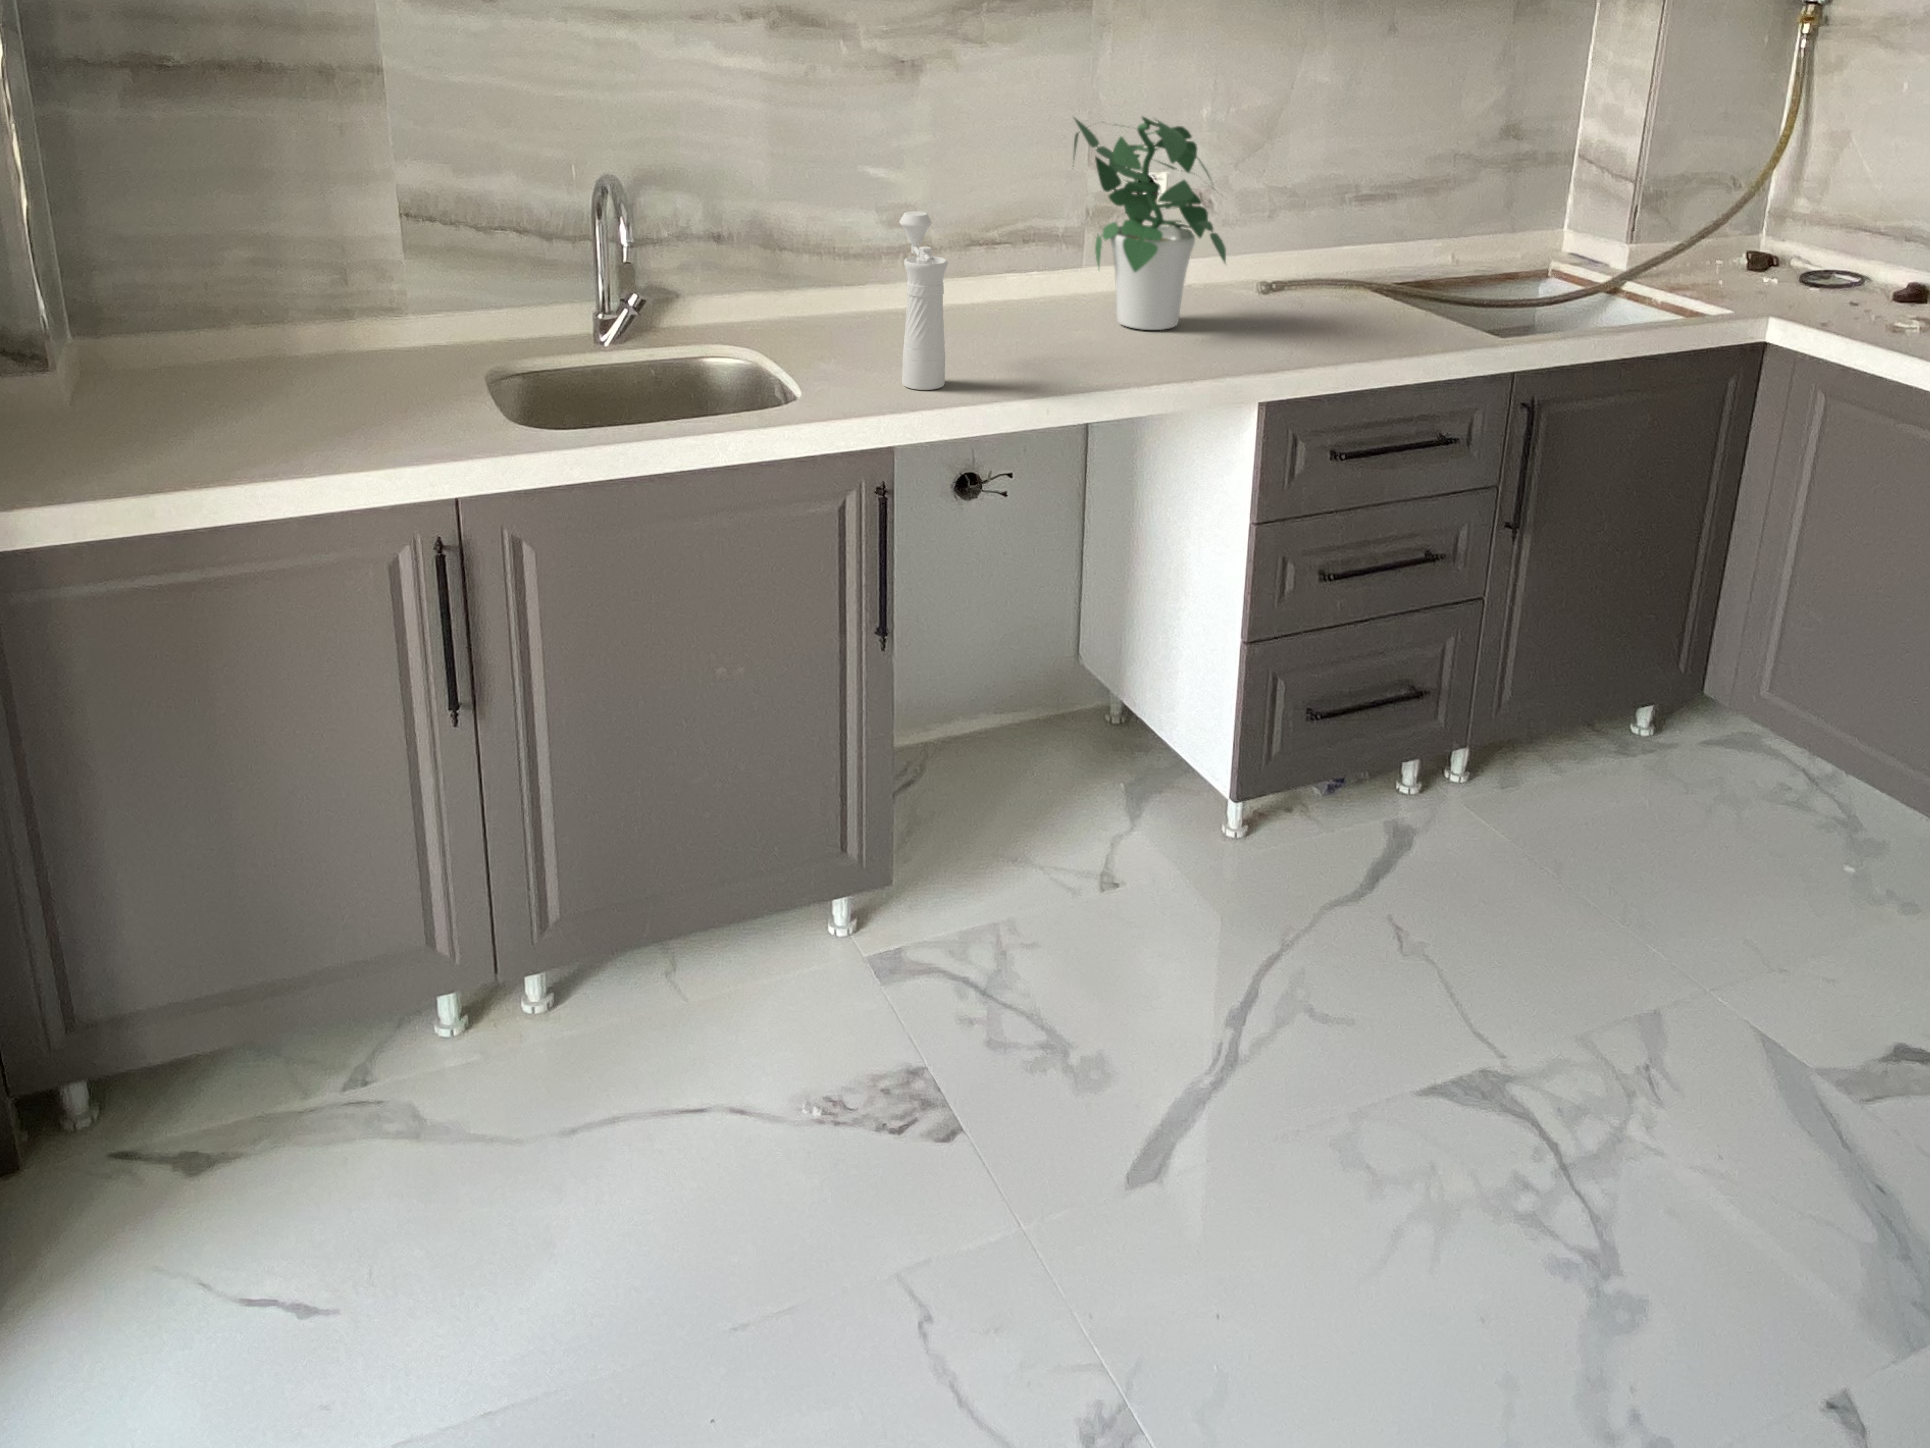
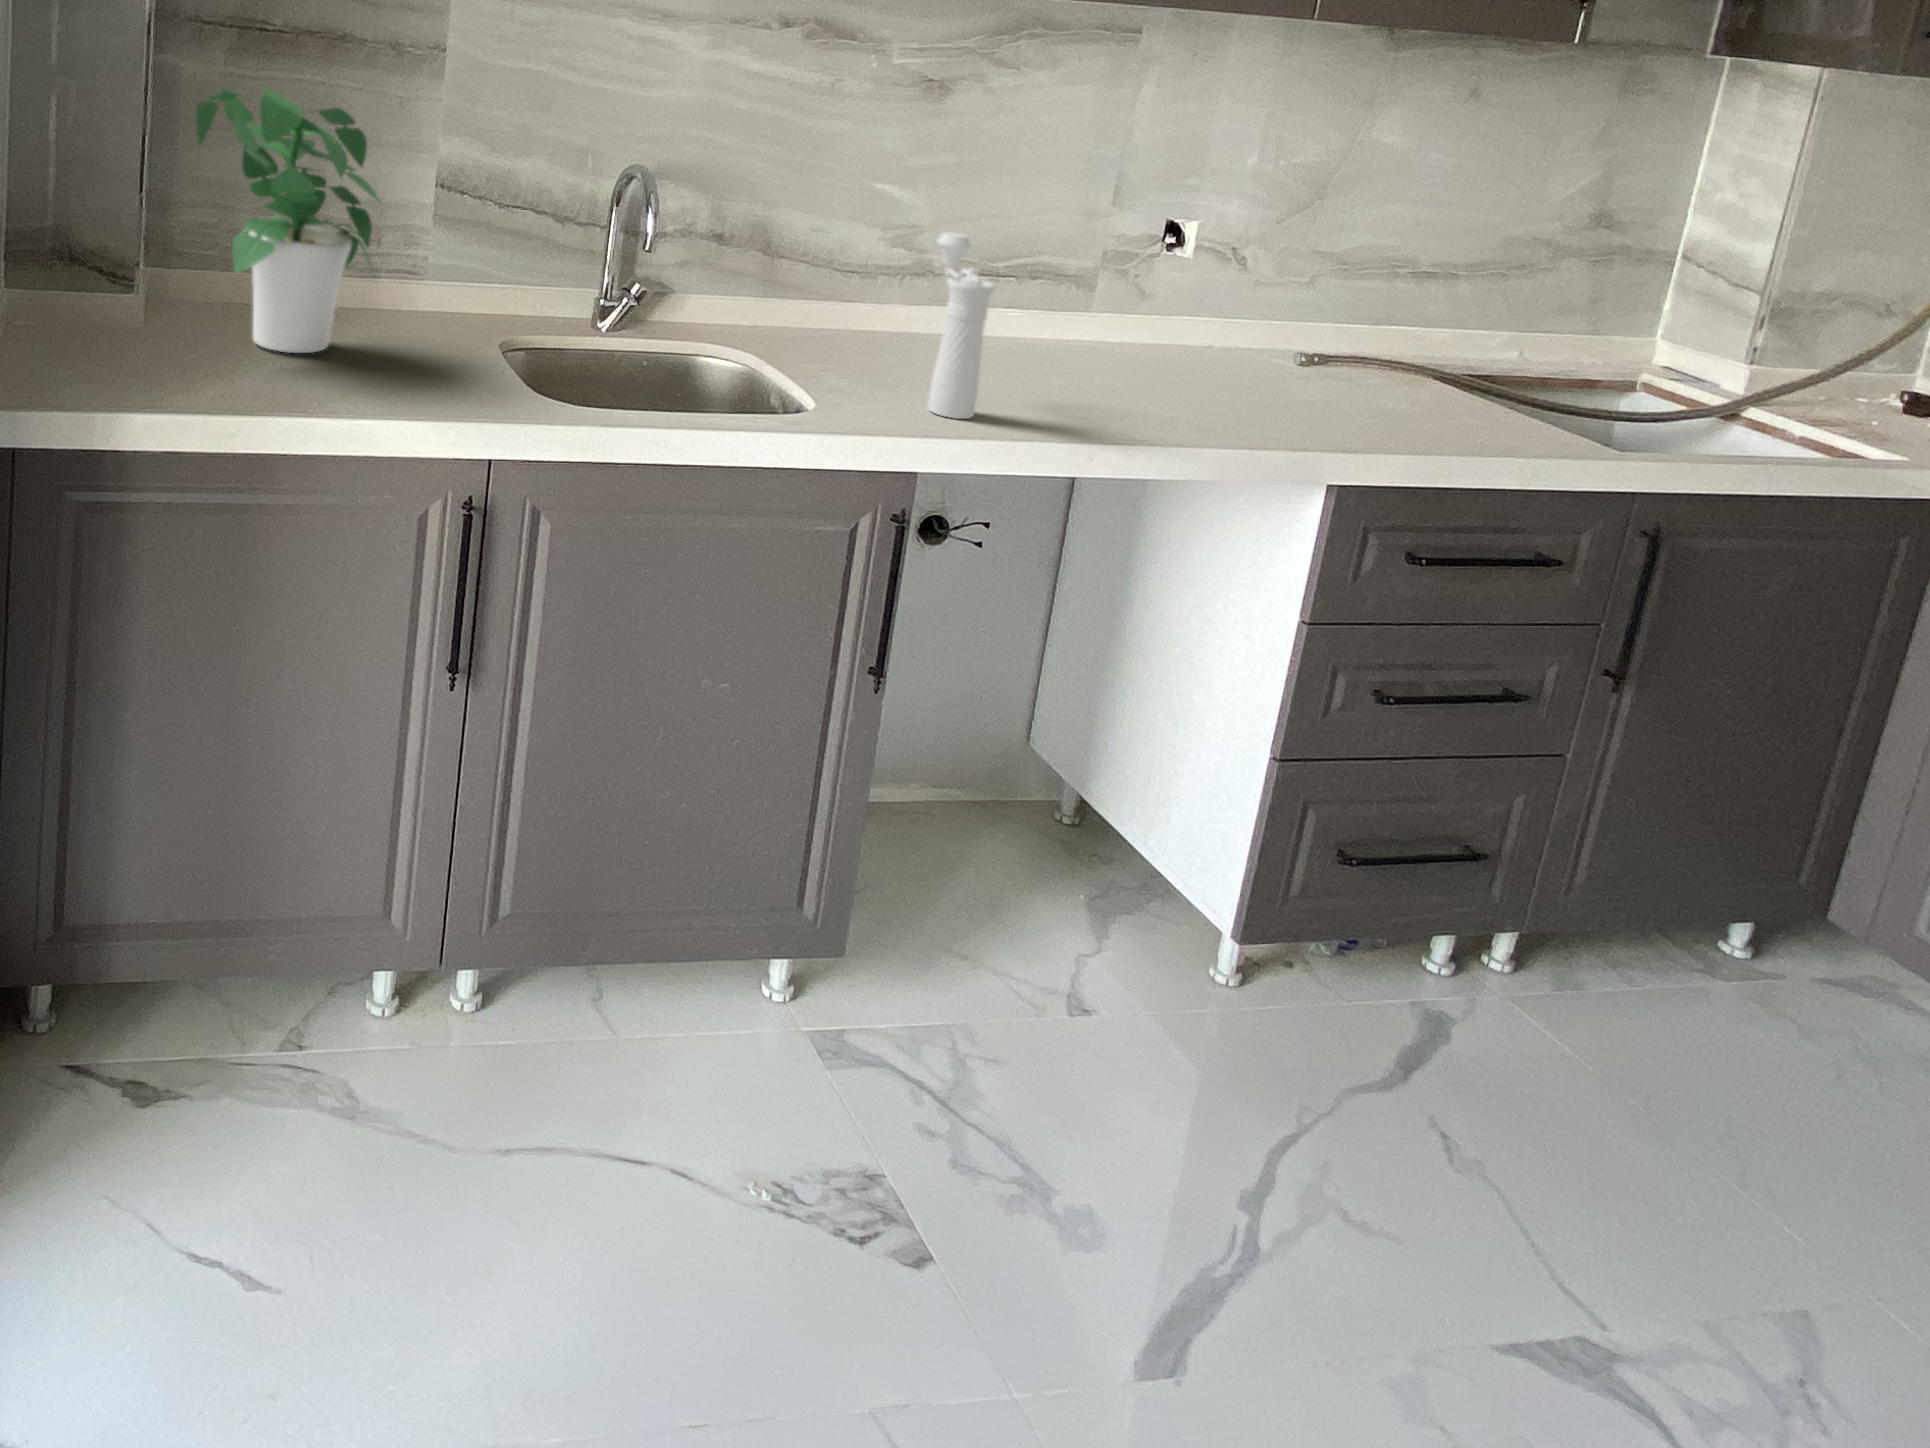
potted plant: present [1074,117,1226,330] -> present [196,87,380,353]

